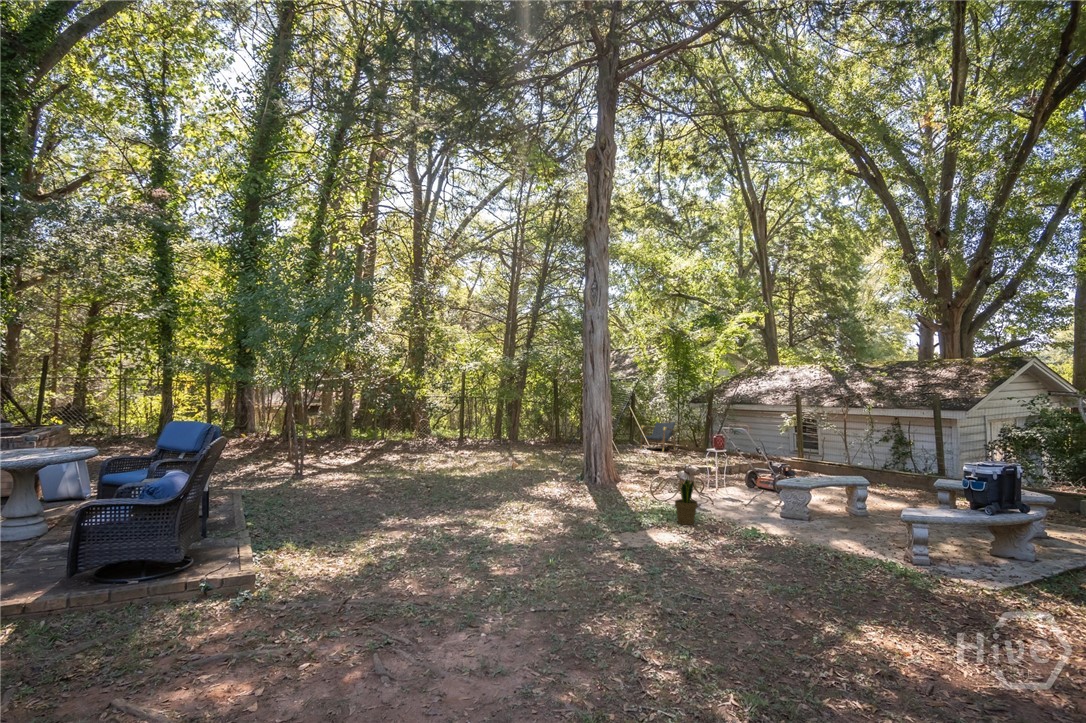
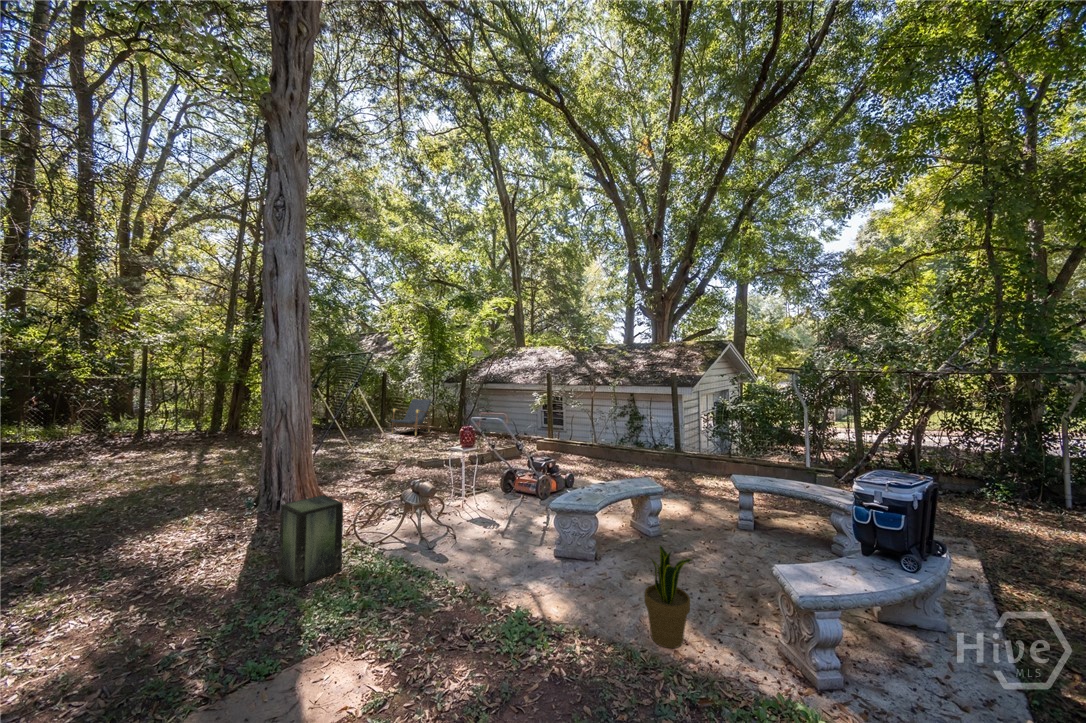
storage box: none [616,461,648,504] -> present [279,495,343,587]
potted plant: present [675,479,697,525] -> present [644,546,692,648]

